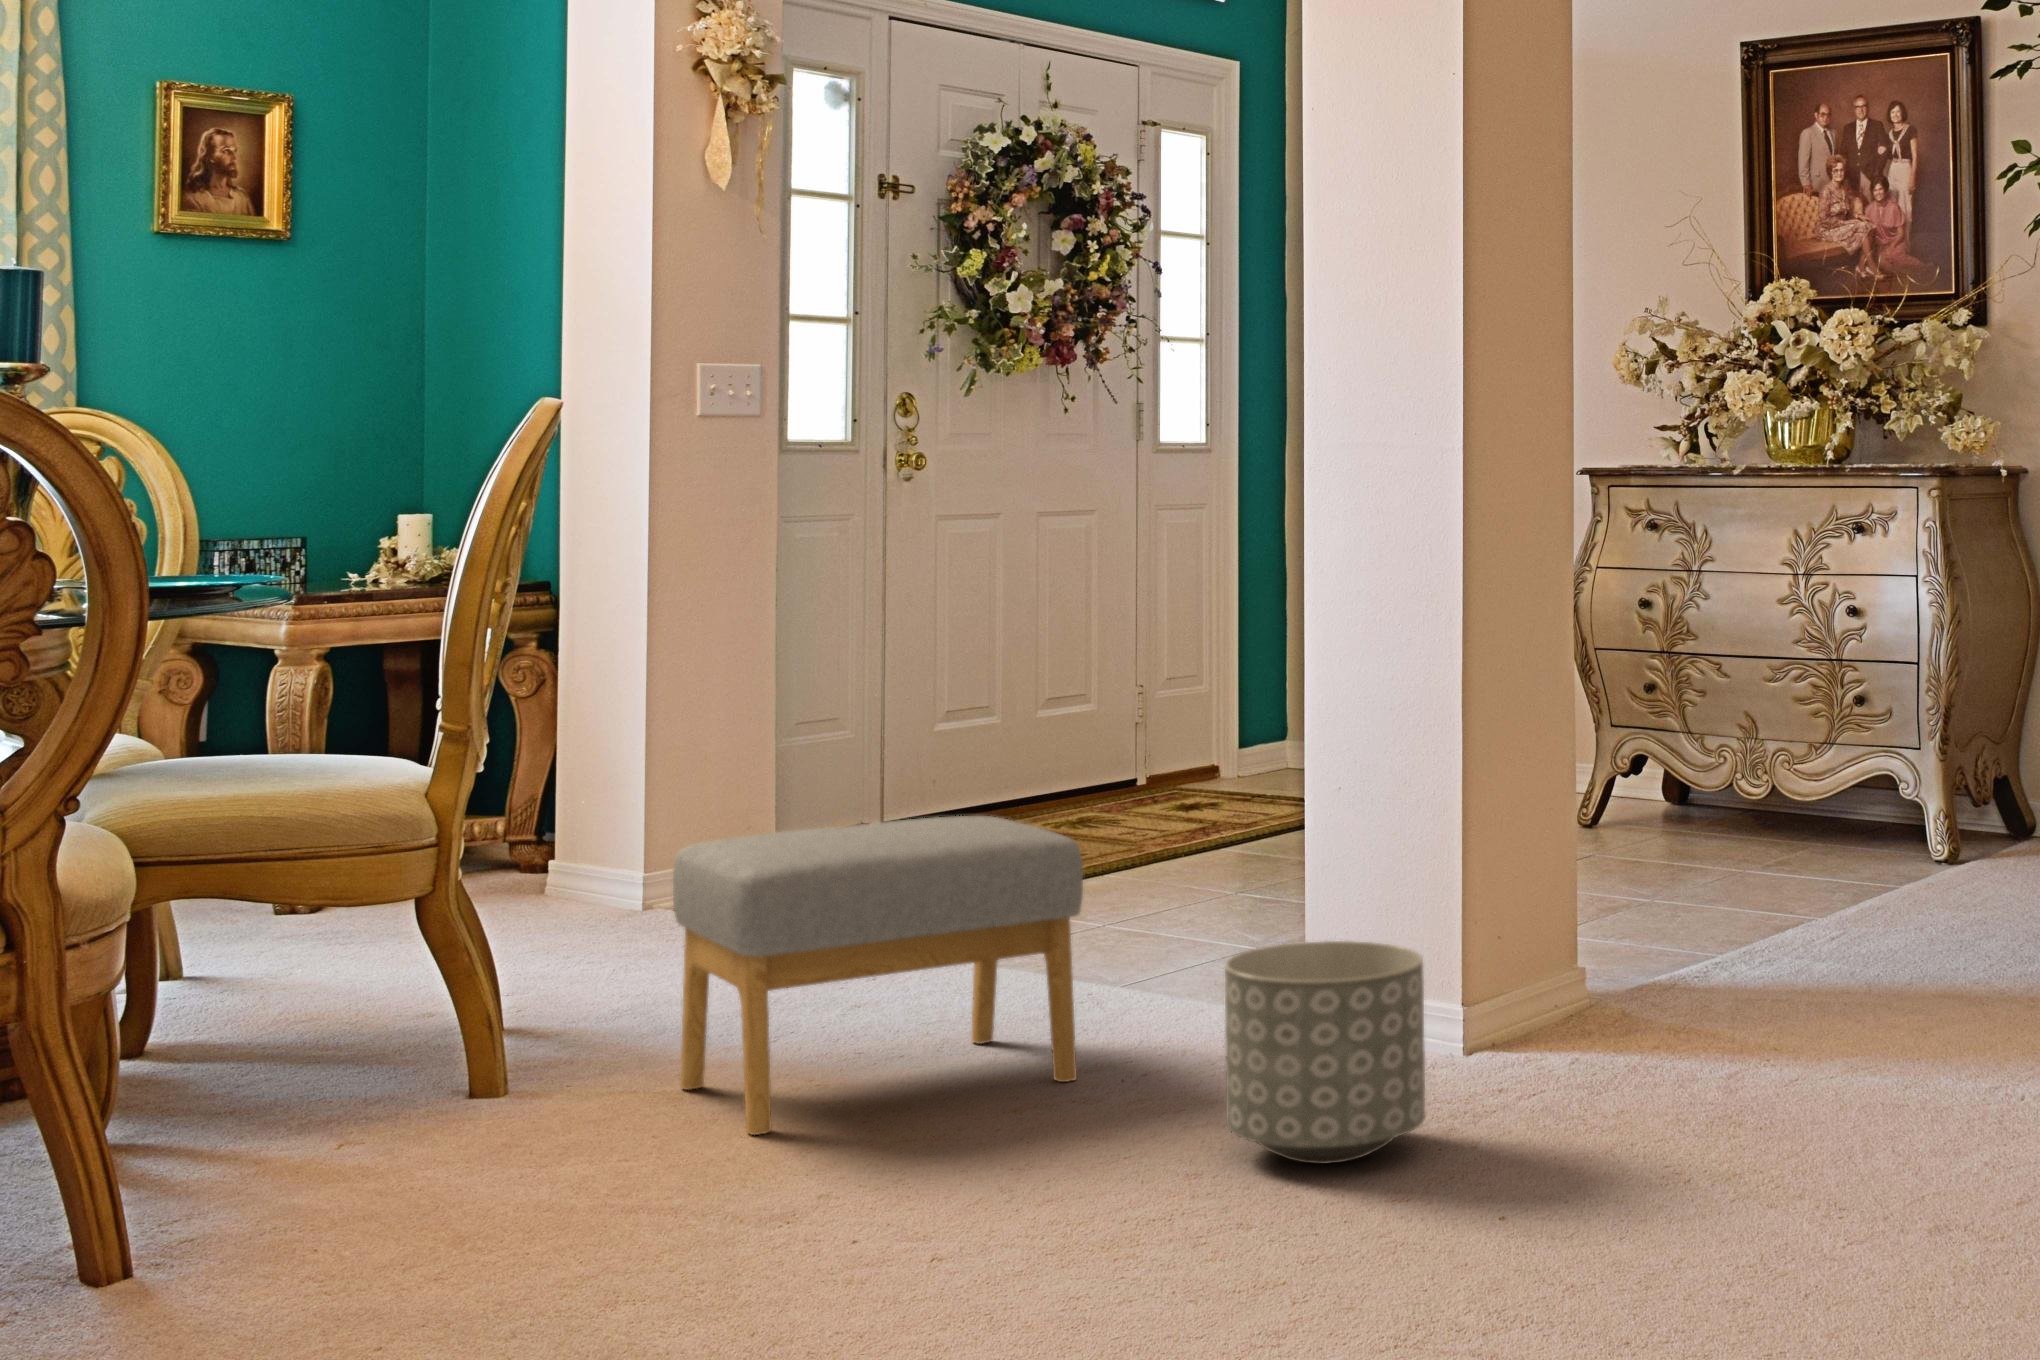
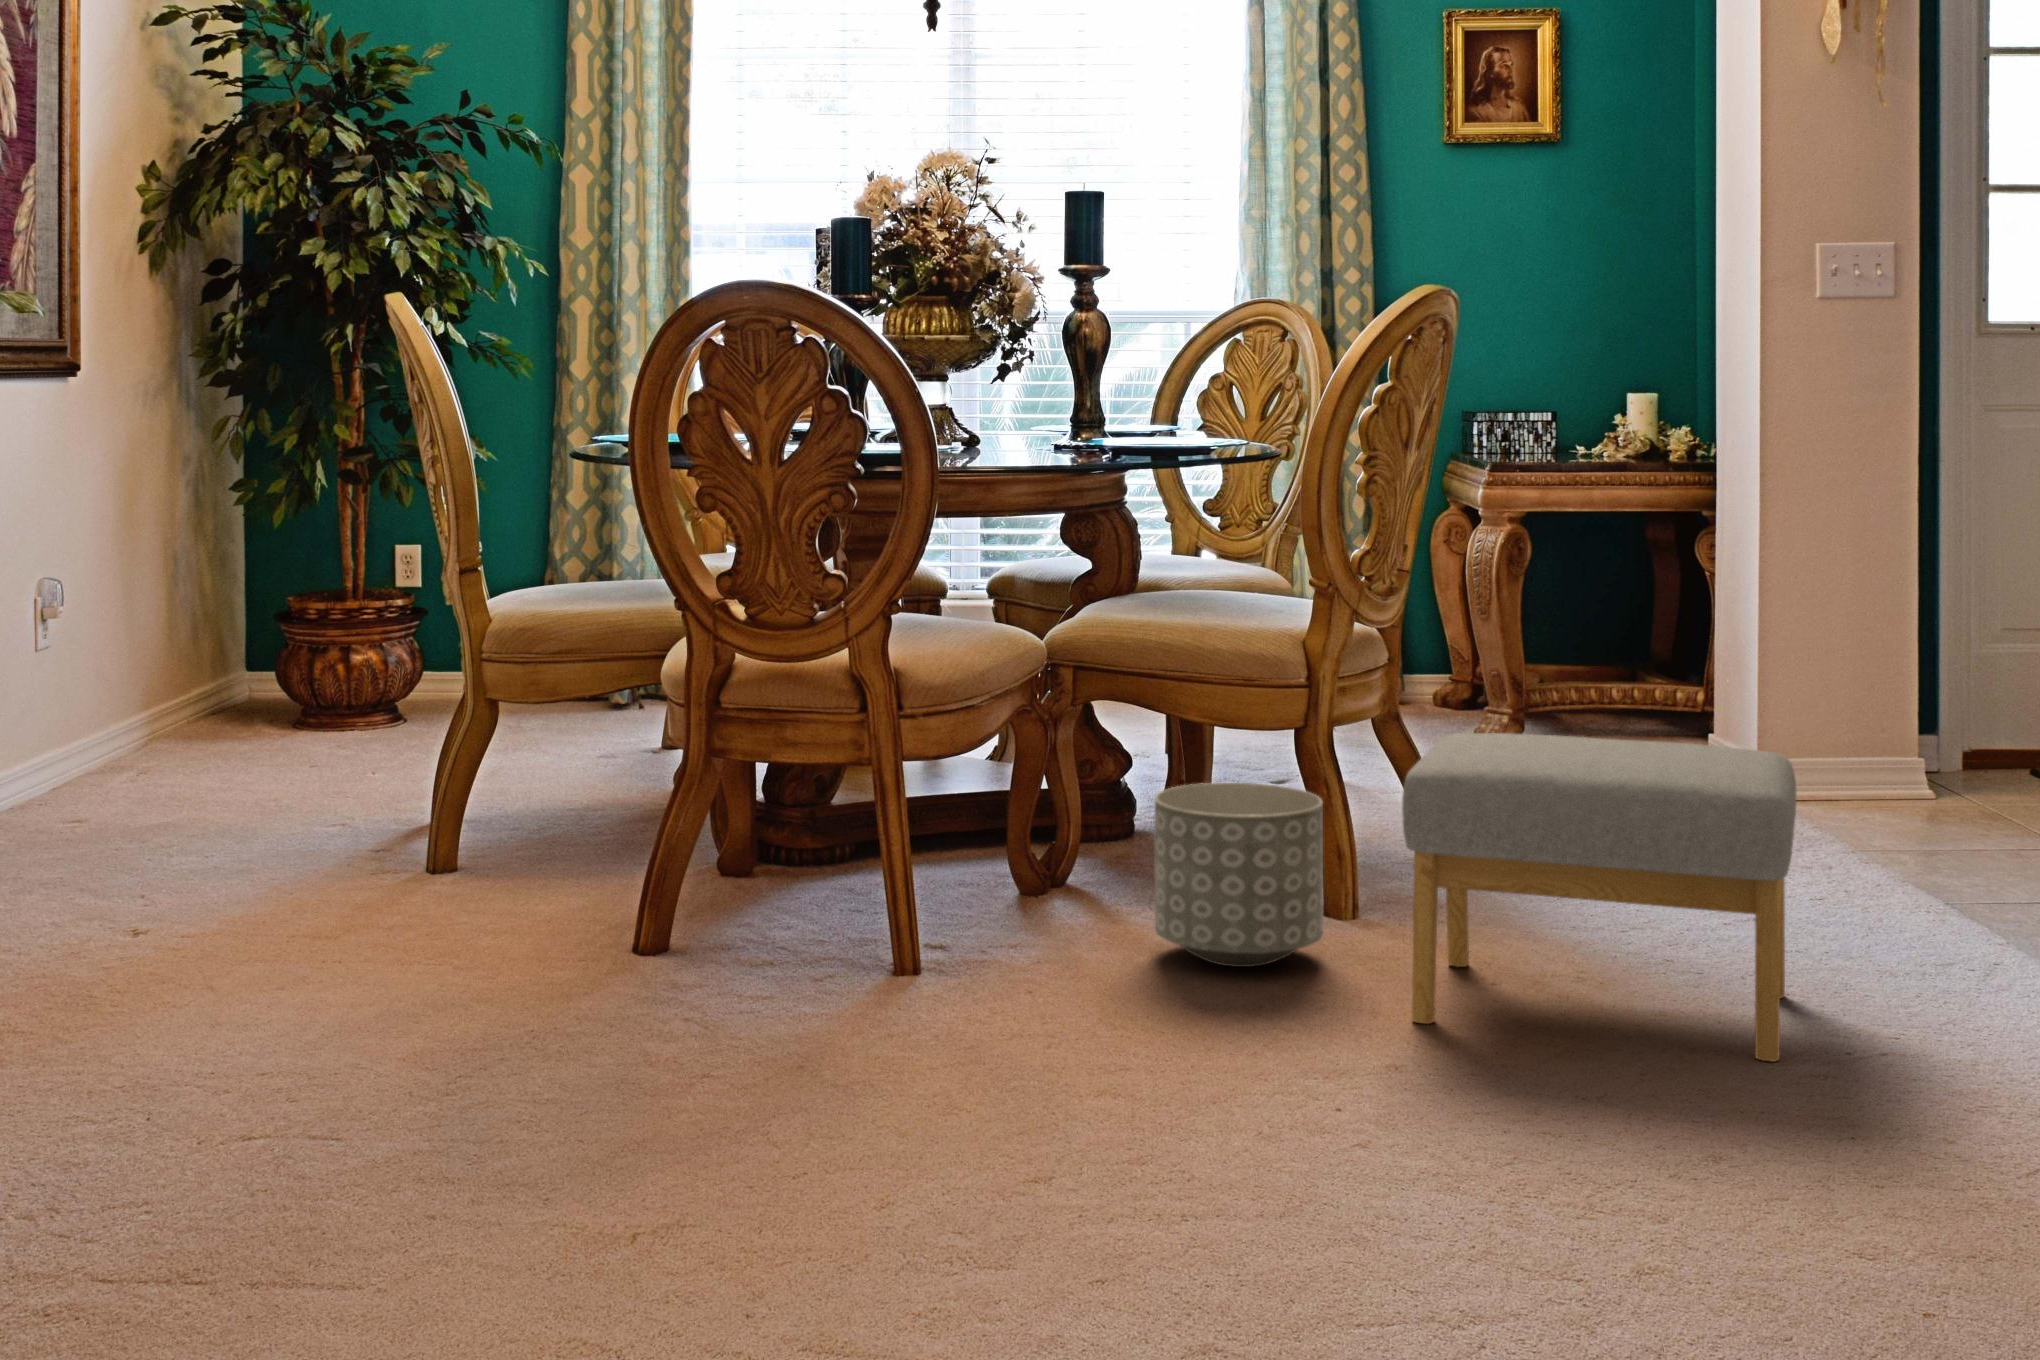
planter: present [1225,941,1425,1164] -> present [1155,783,1323,967]

